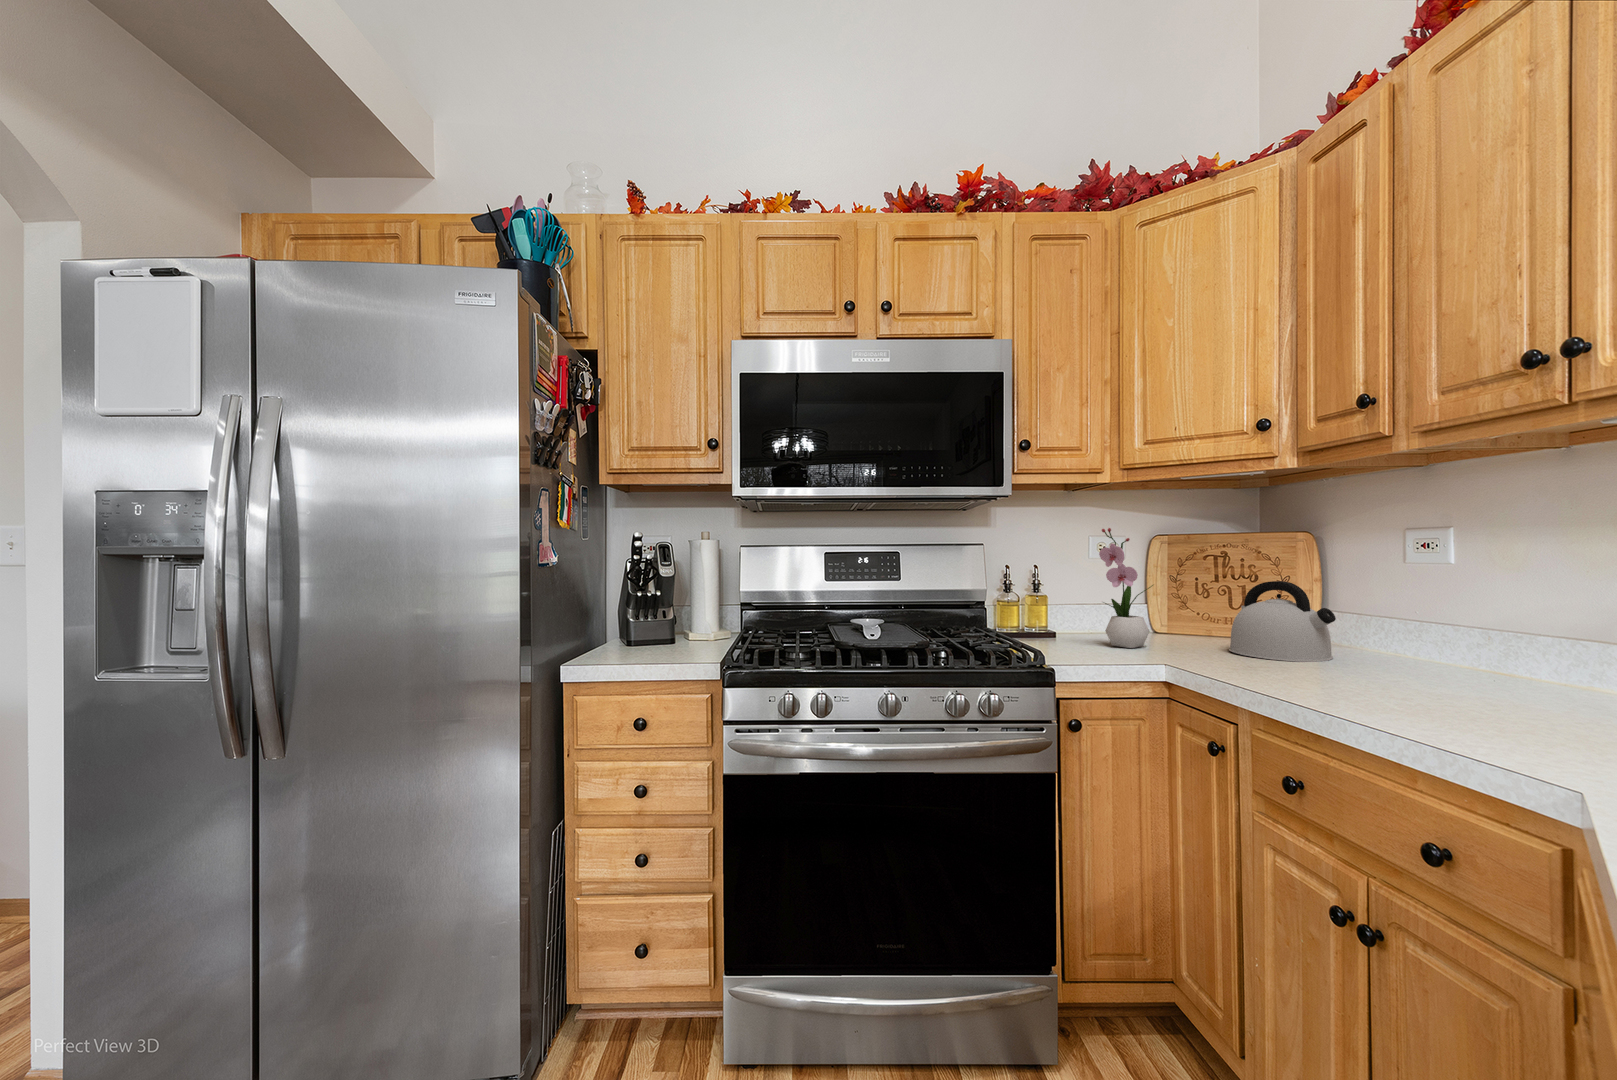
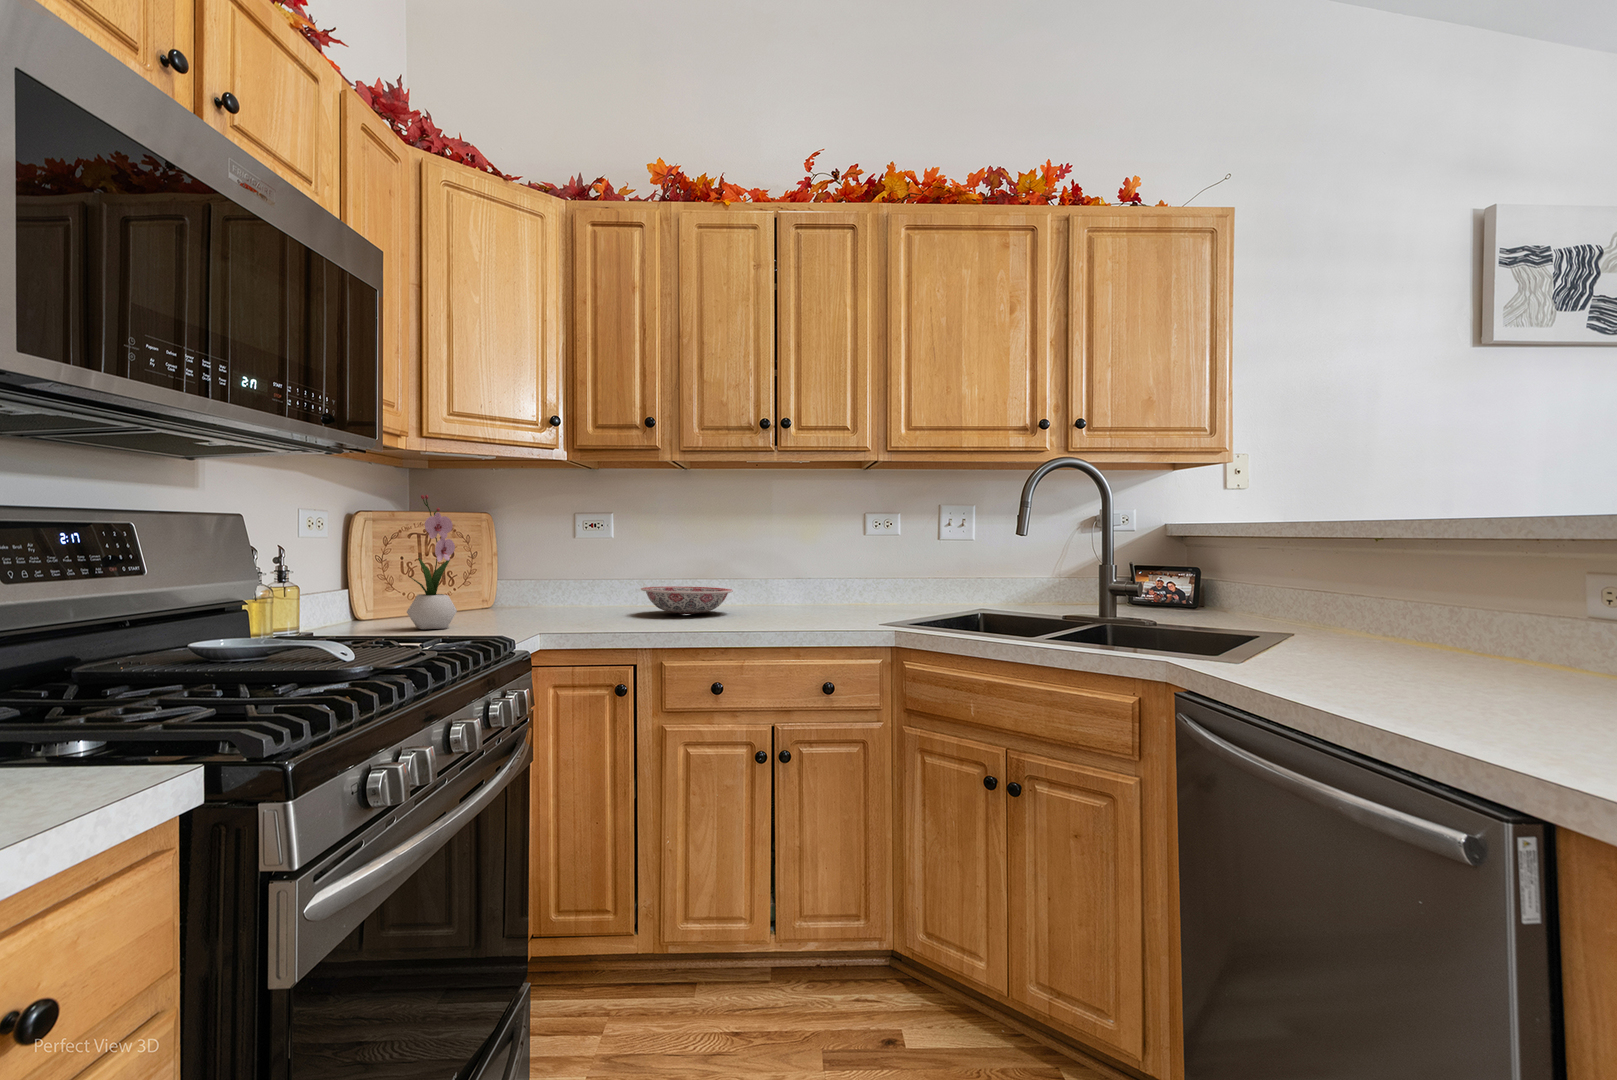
kettle: present [1229,581,1336,662] -> none [497,553,583,619]
ceramic bowl: none [1350,638,1553,692] -> present [641,586,733,614]

